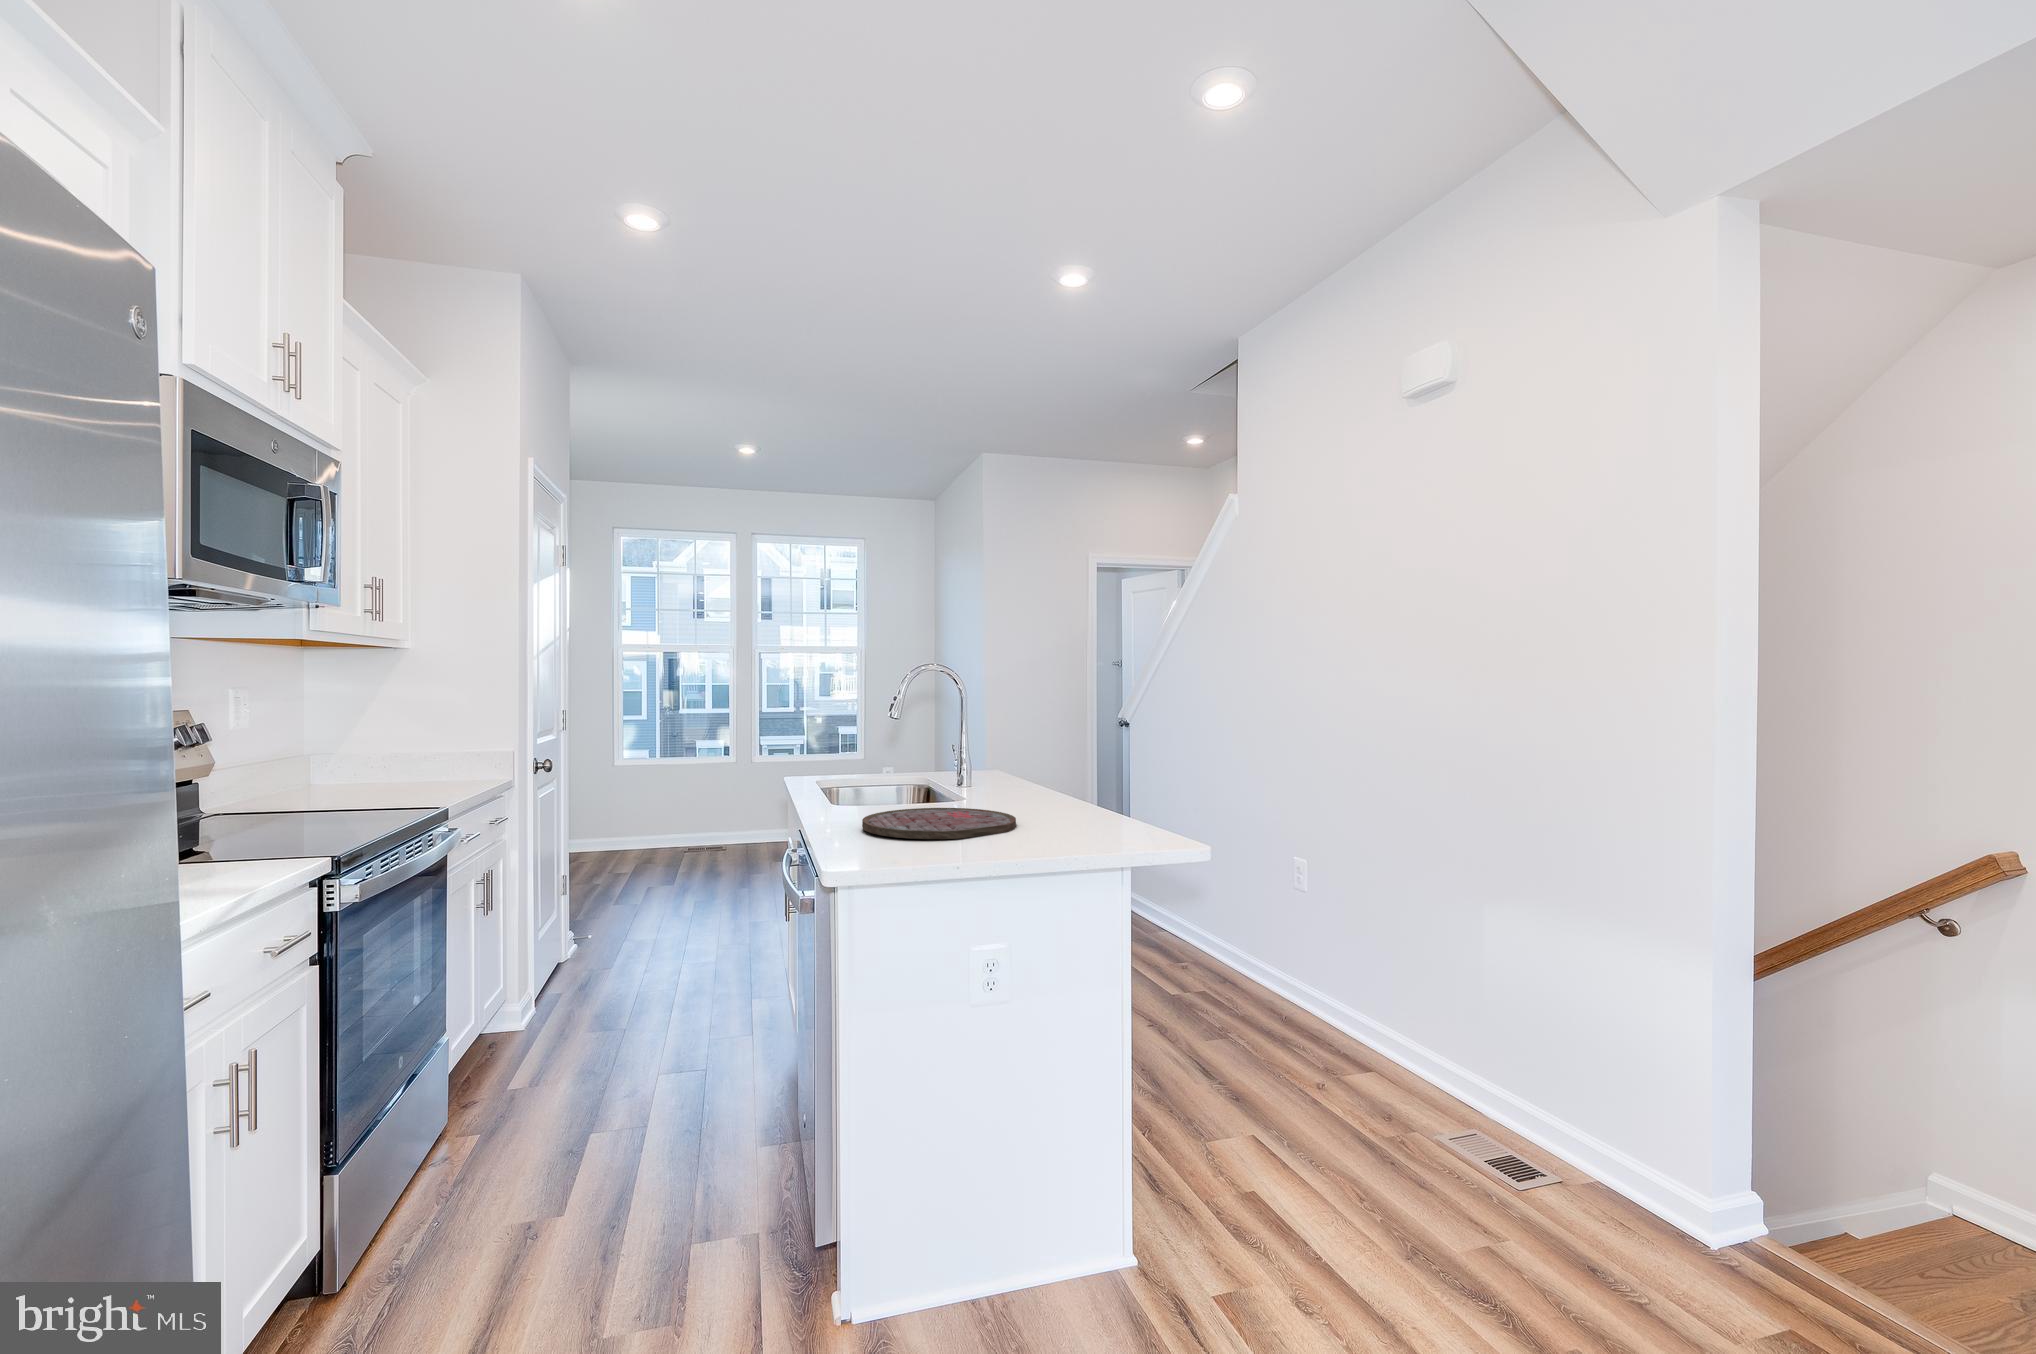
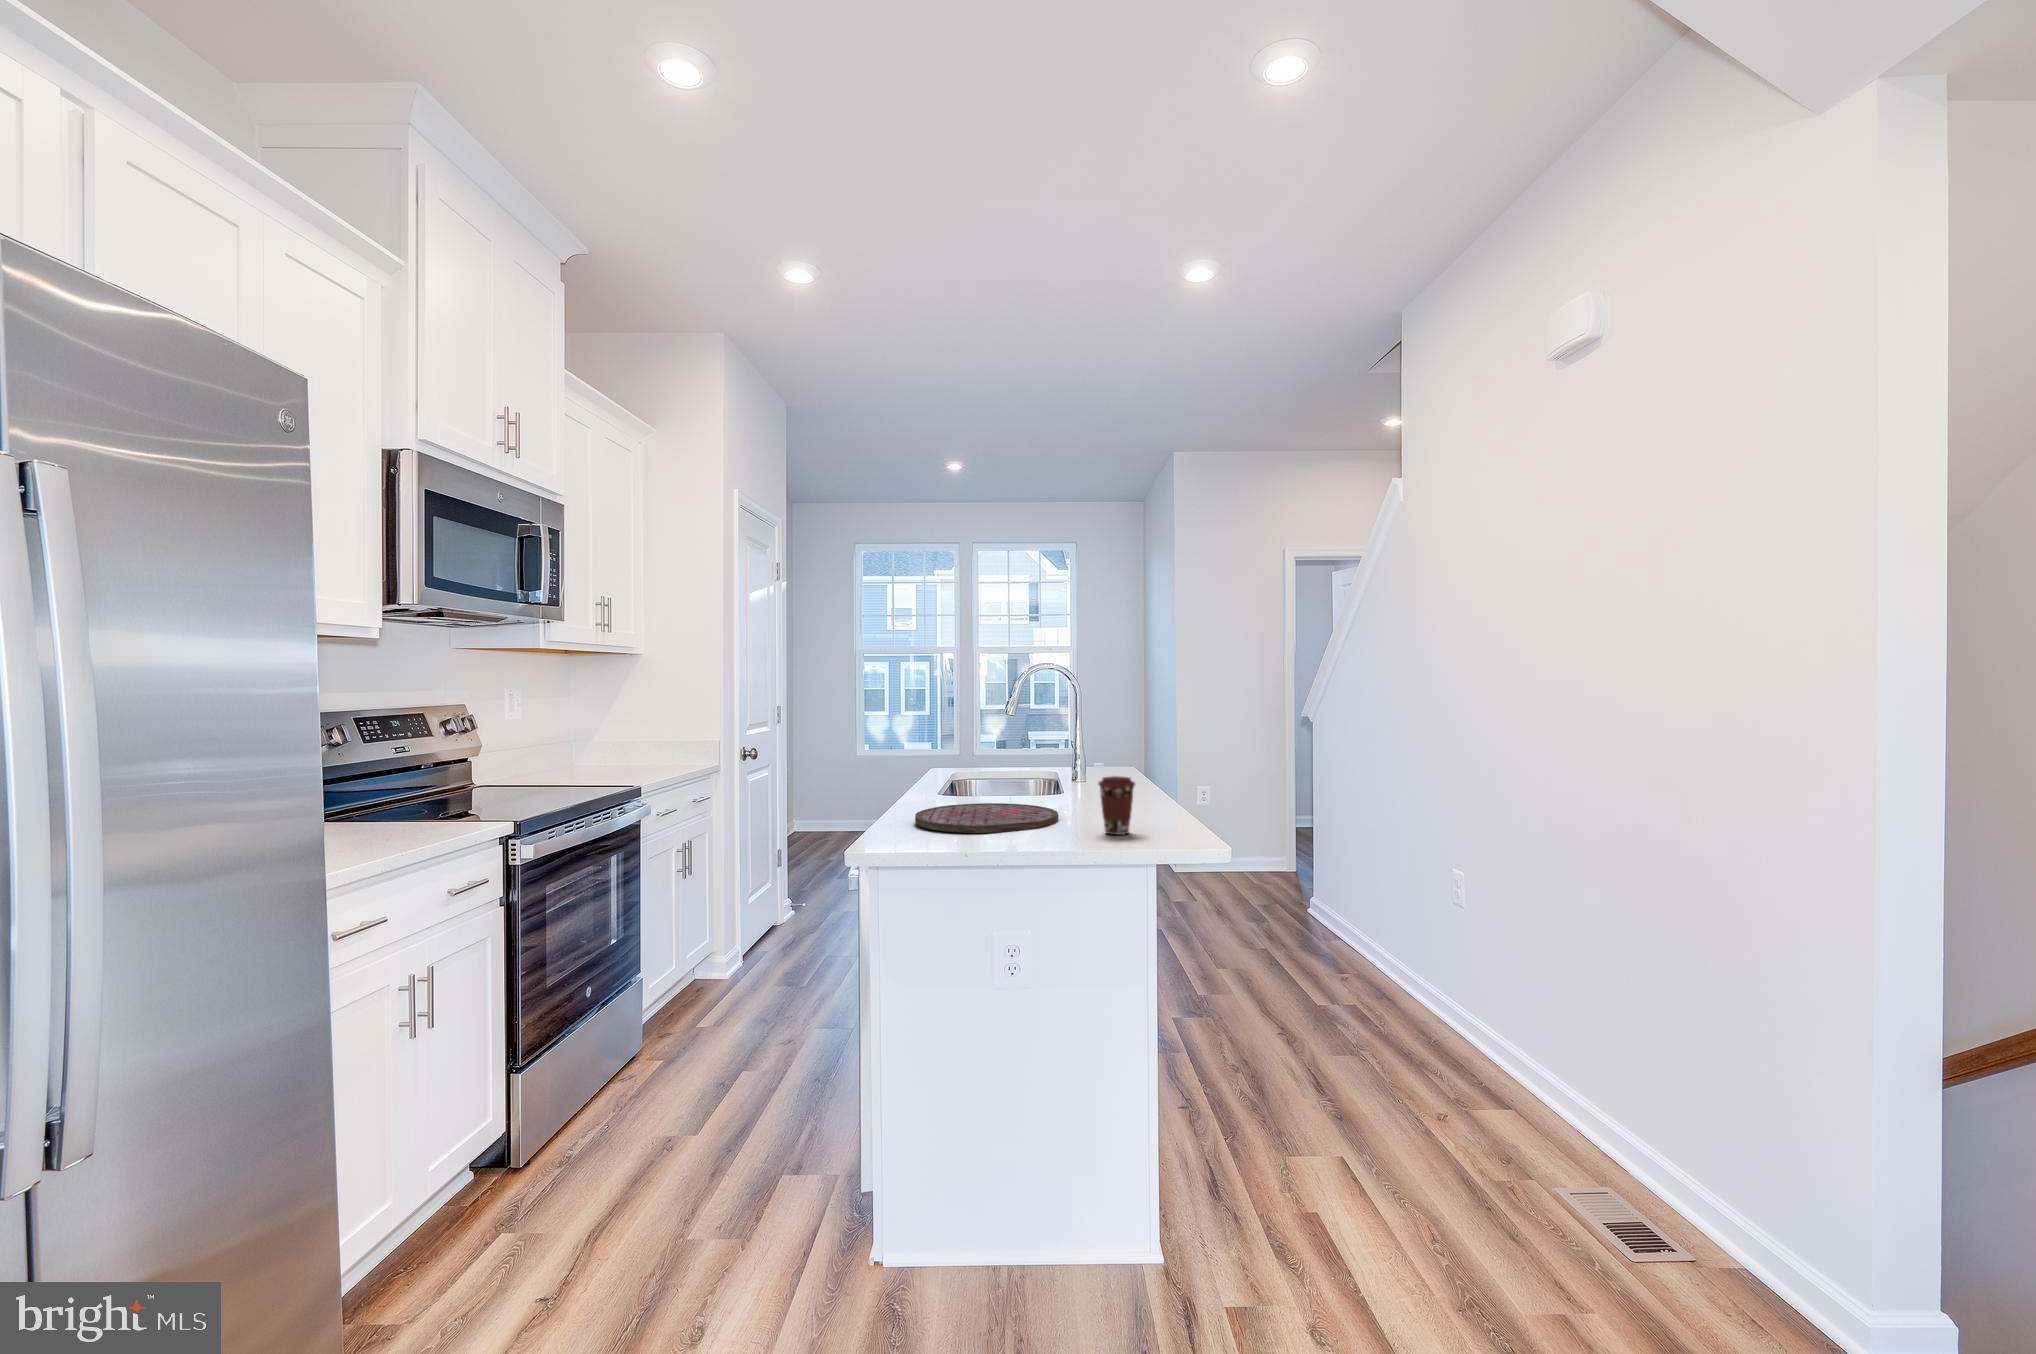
coffee cup: none [1076,775,1115,835] -> present [1098,776,1135,835]

